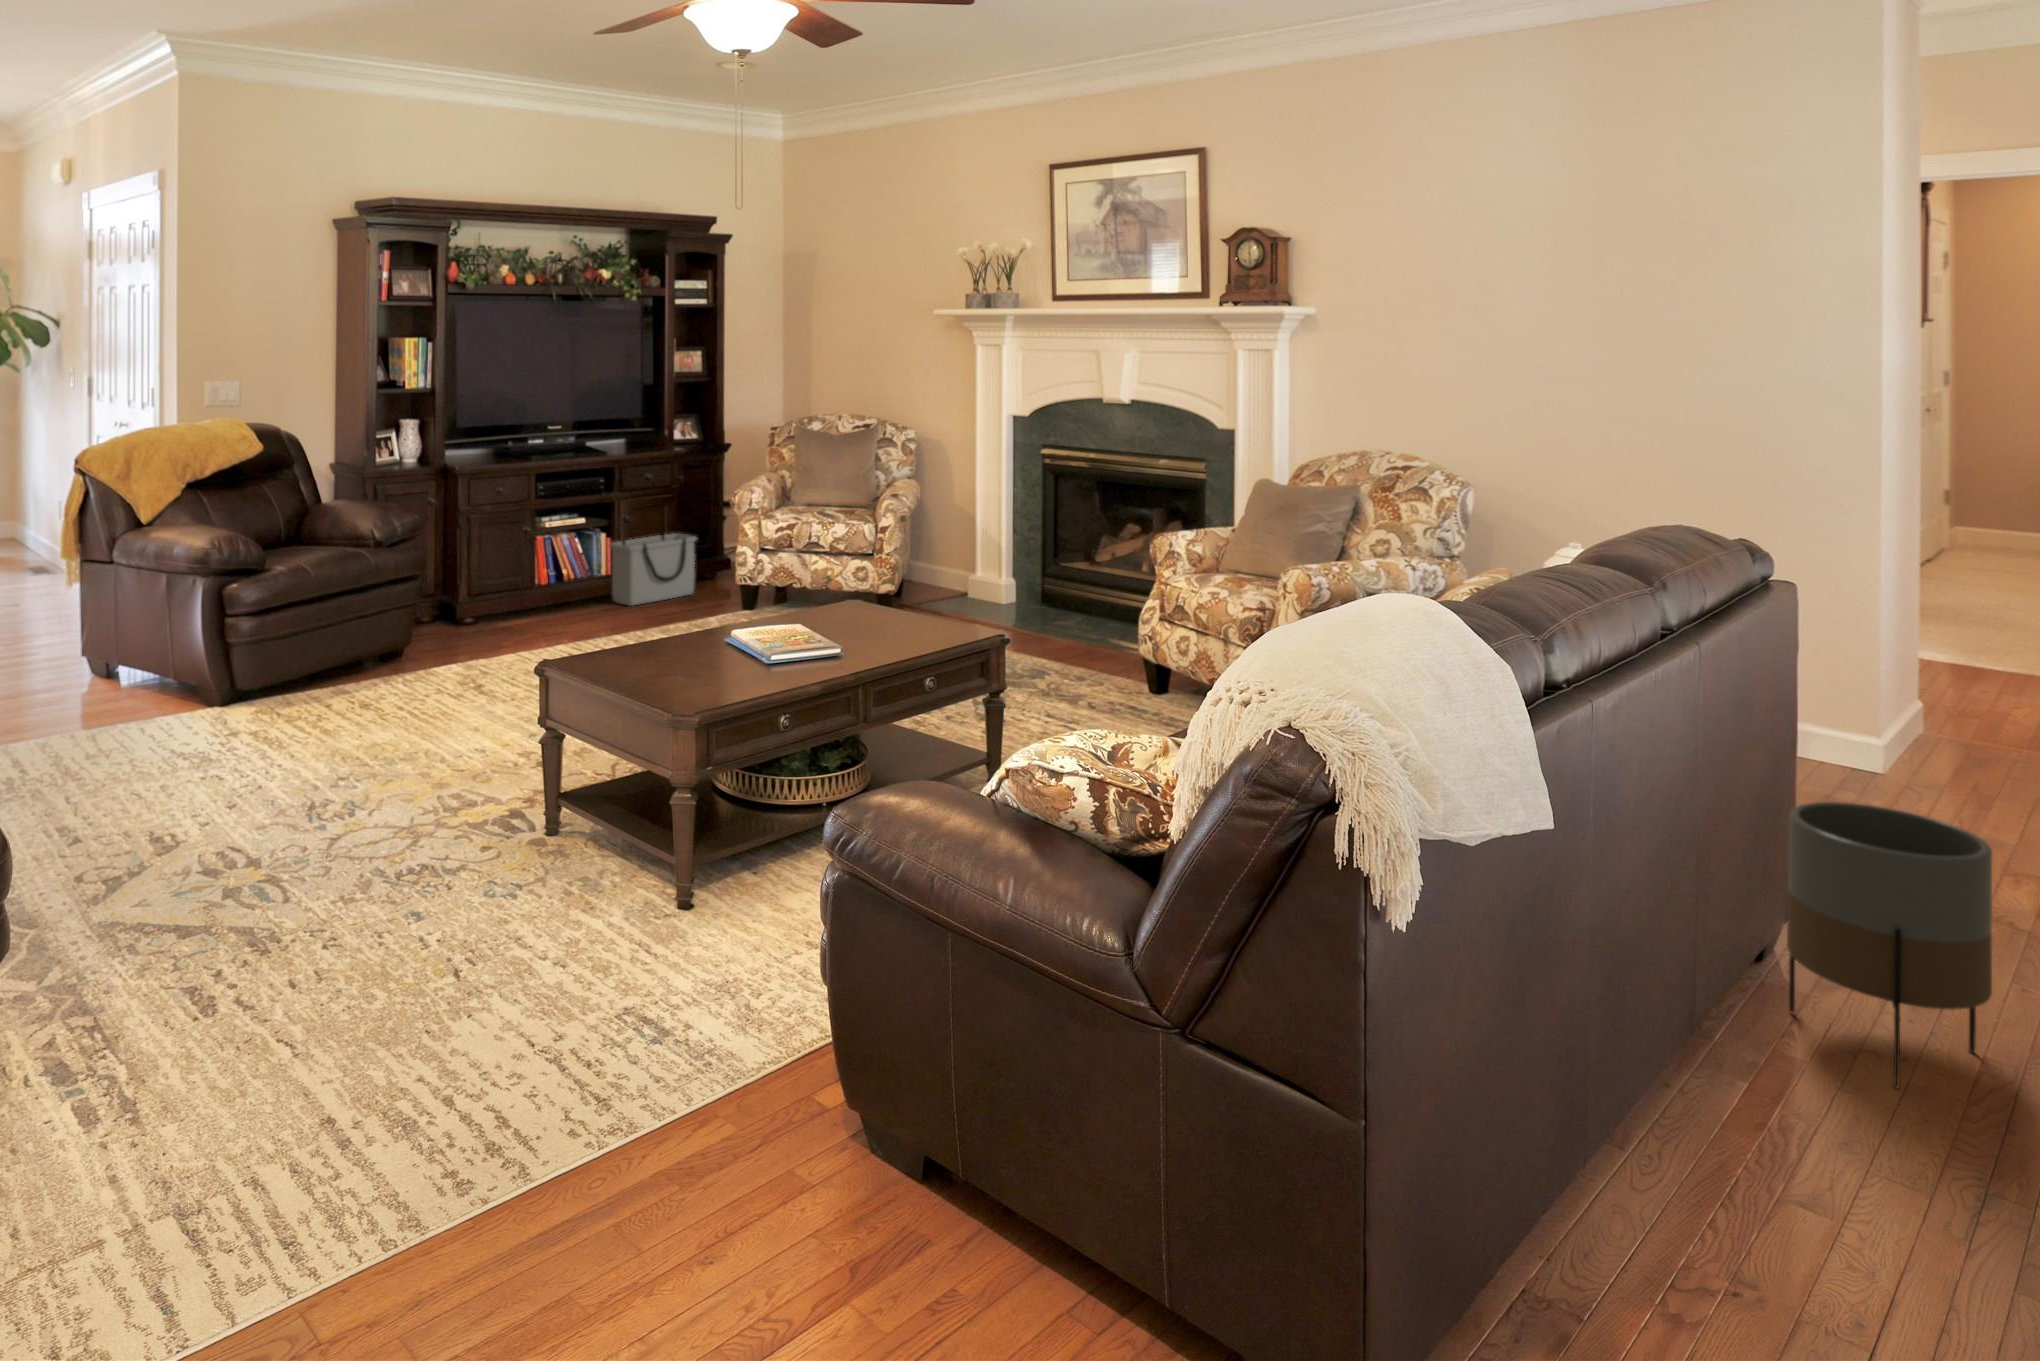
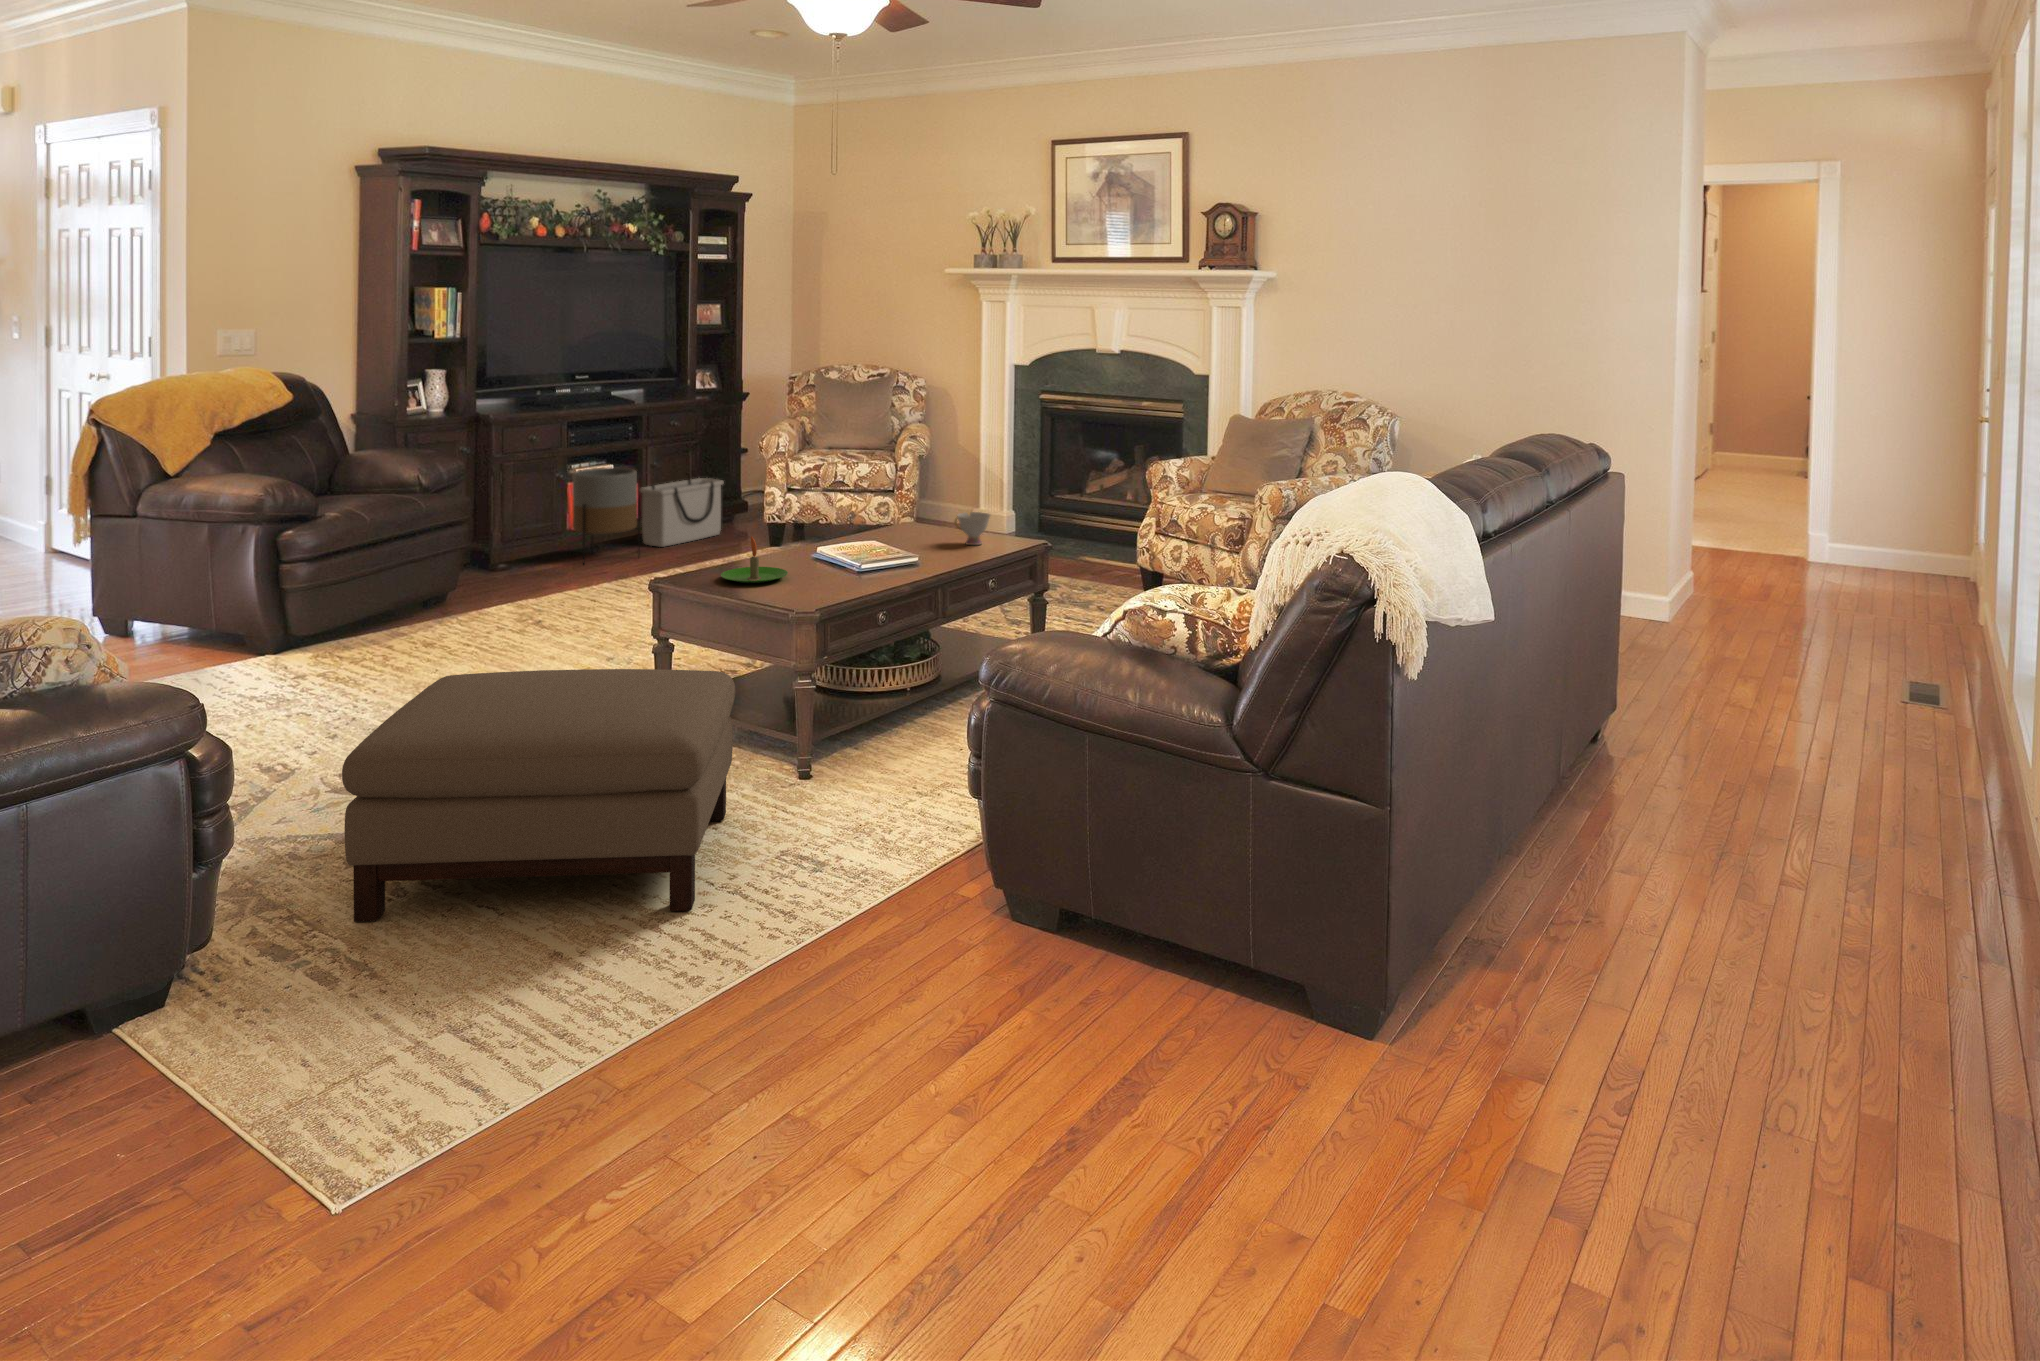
teacup: none [890,595,932,635] -> present [955,512,990,545]
candle: none [608,618,683,673] -> present [721,536,788,583]
ottoman: none [140,765,590,1079] -> present [342,669,735,922]
planter: present [1787,802,1992,1088] -> present [572,468,640,564]

